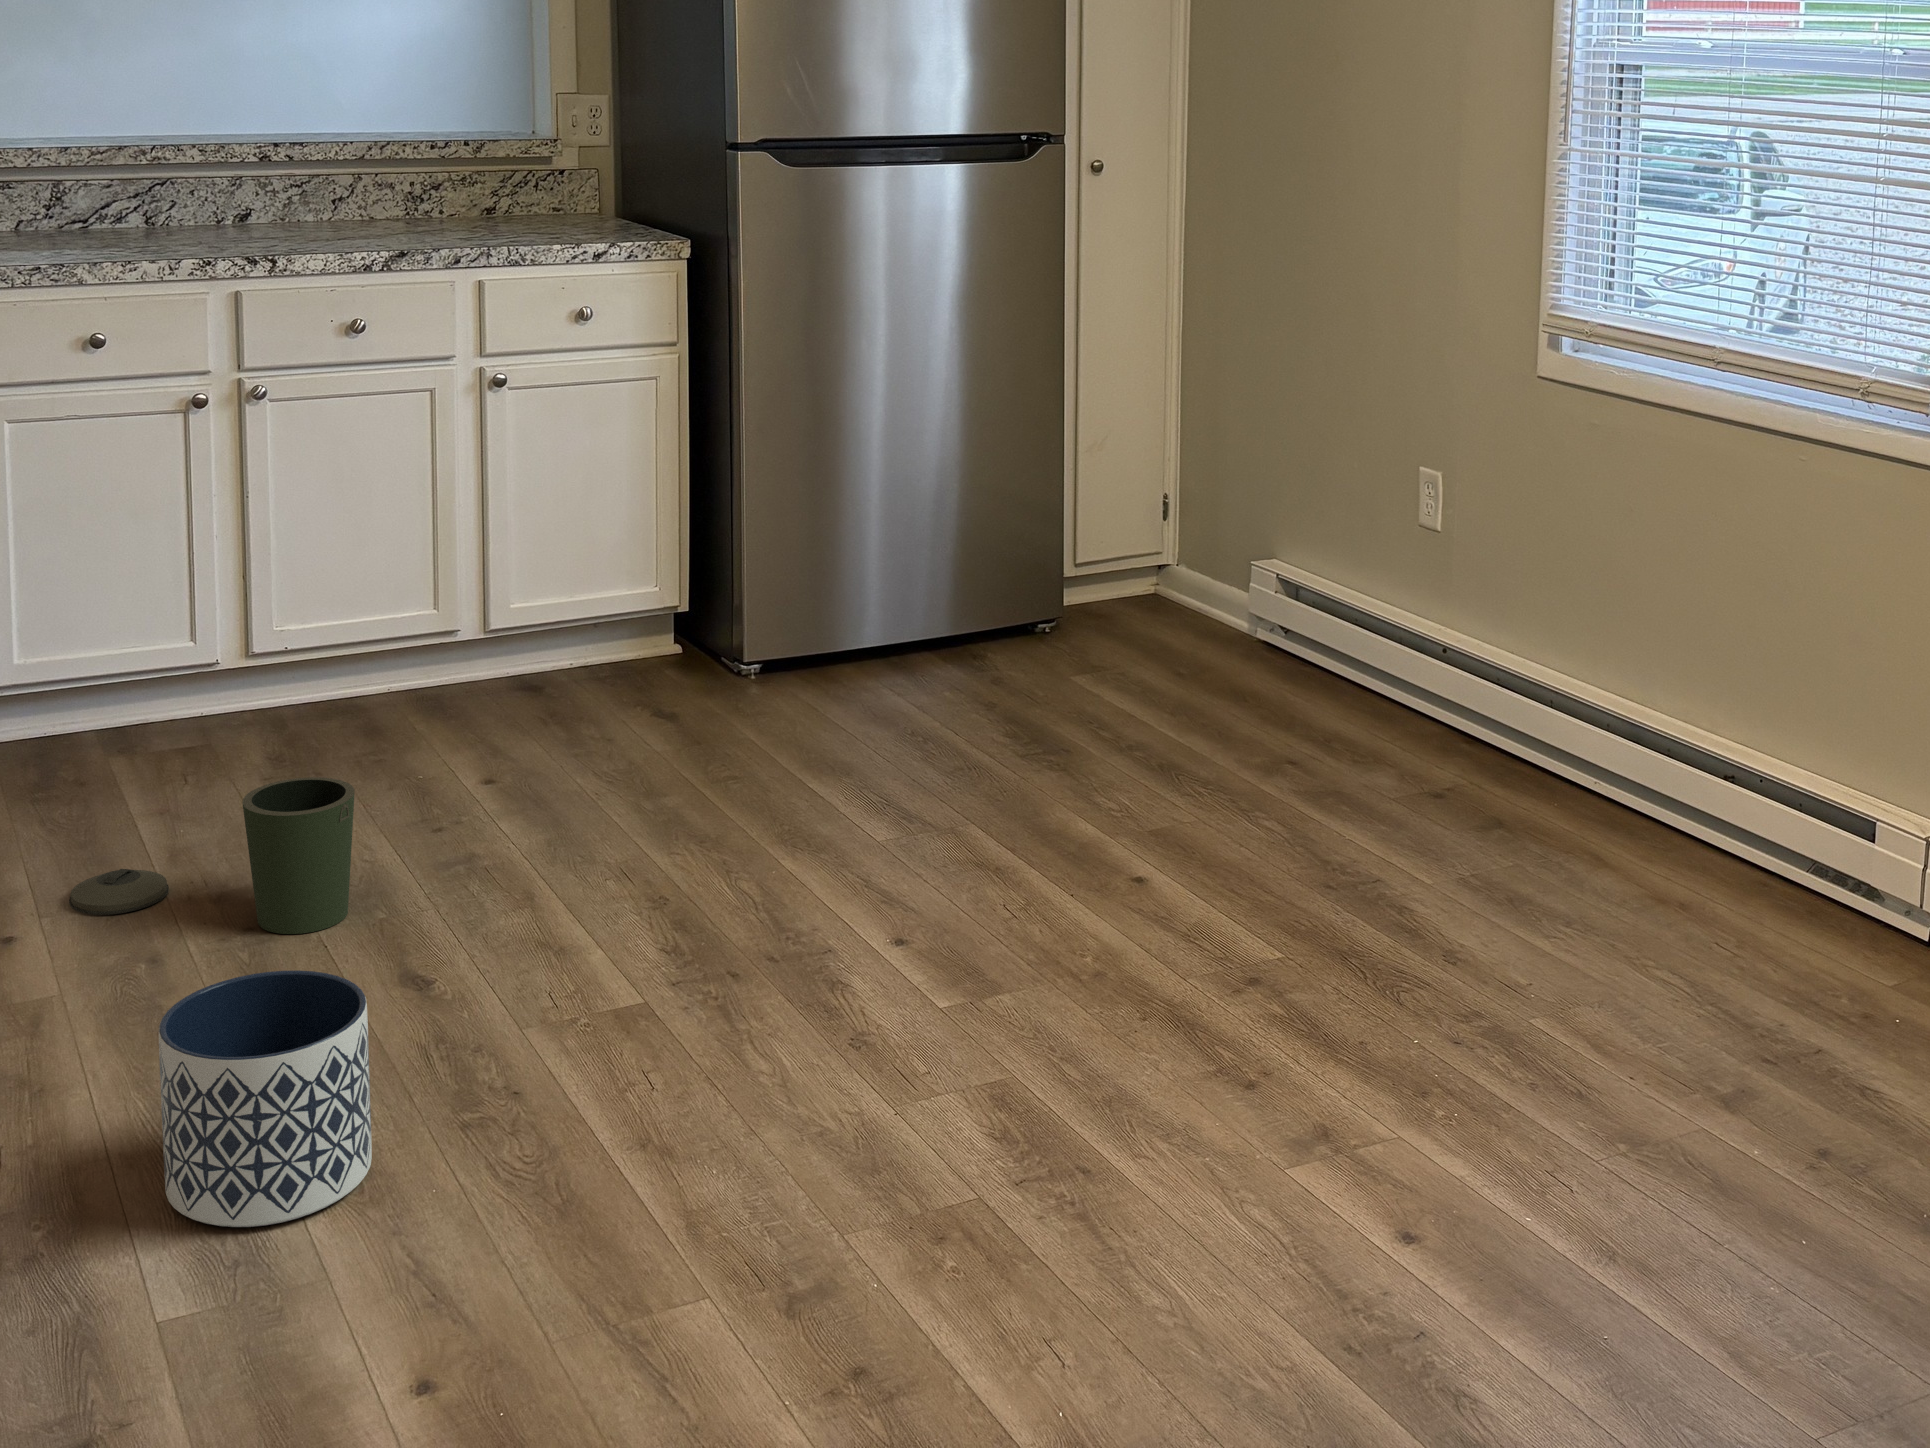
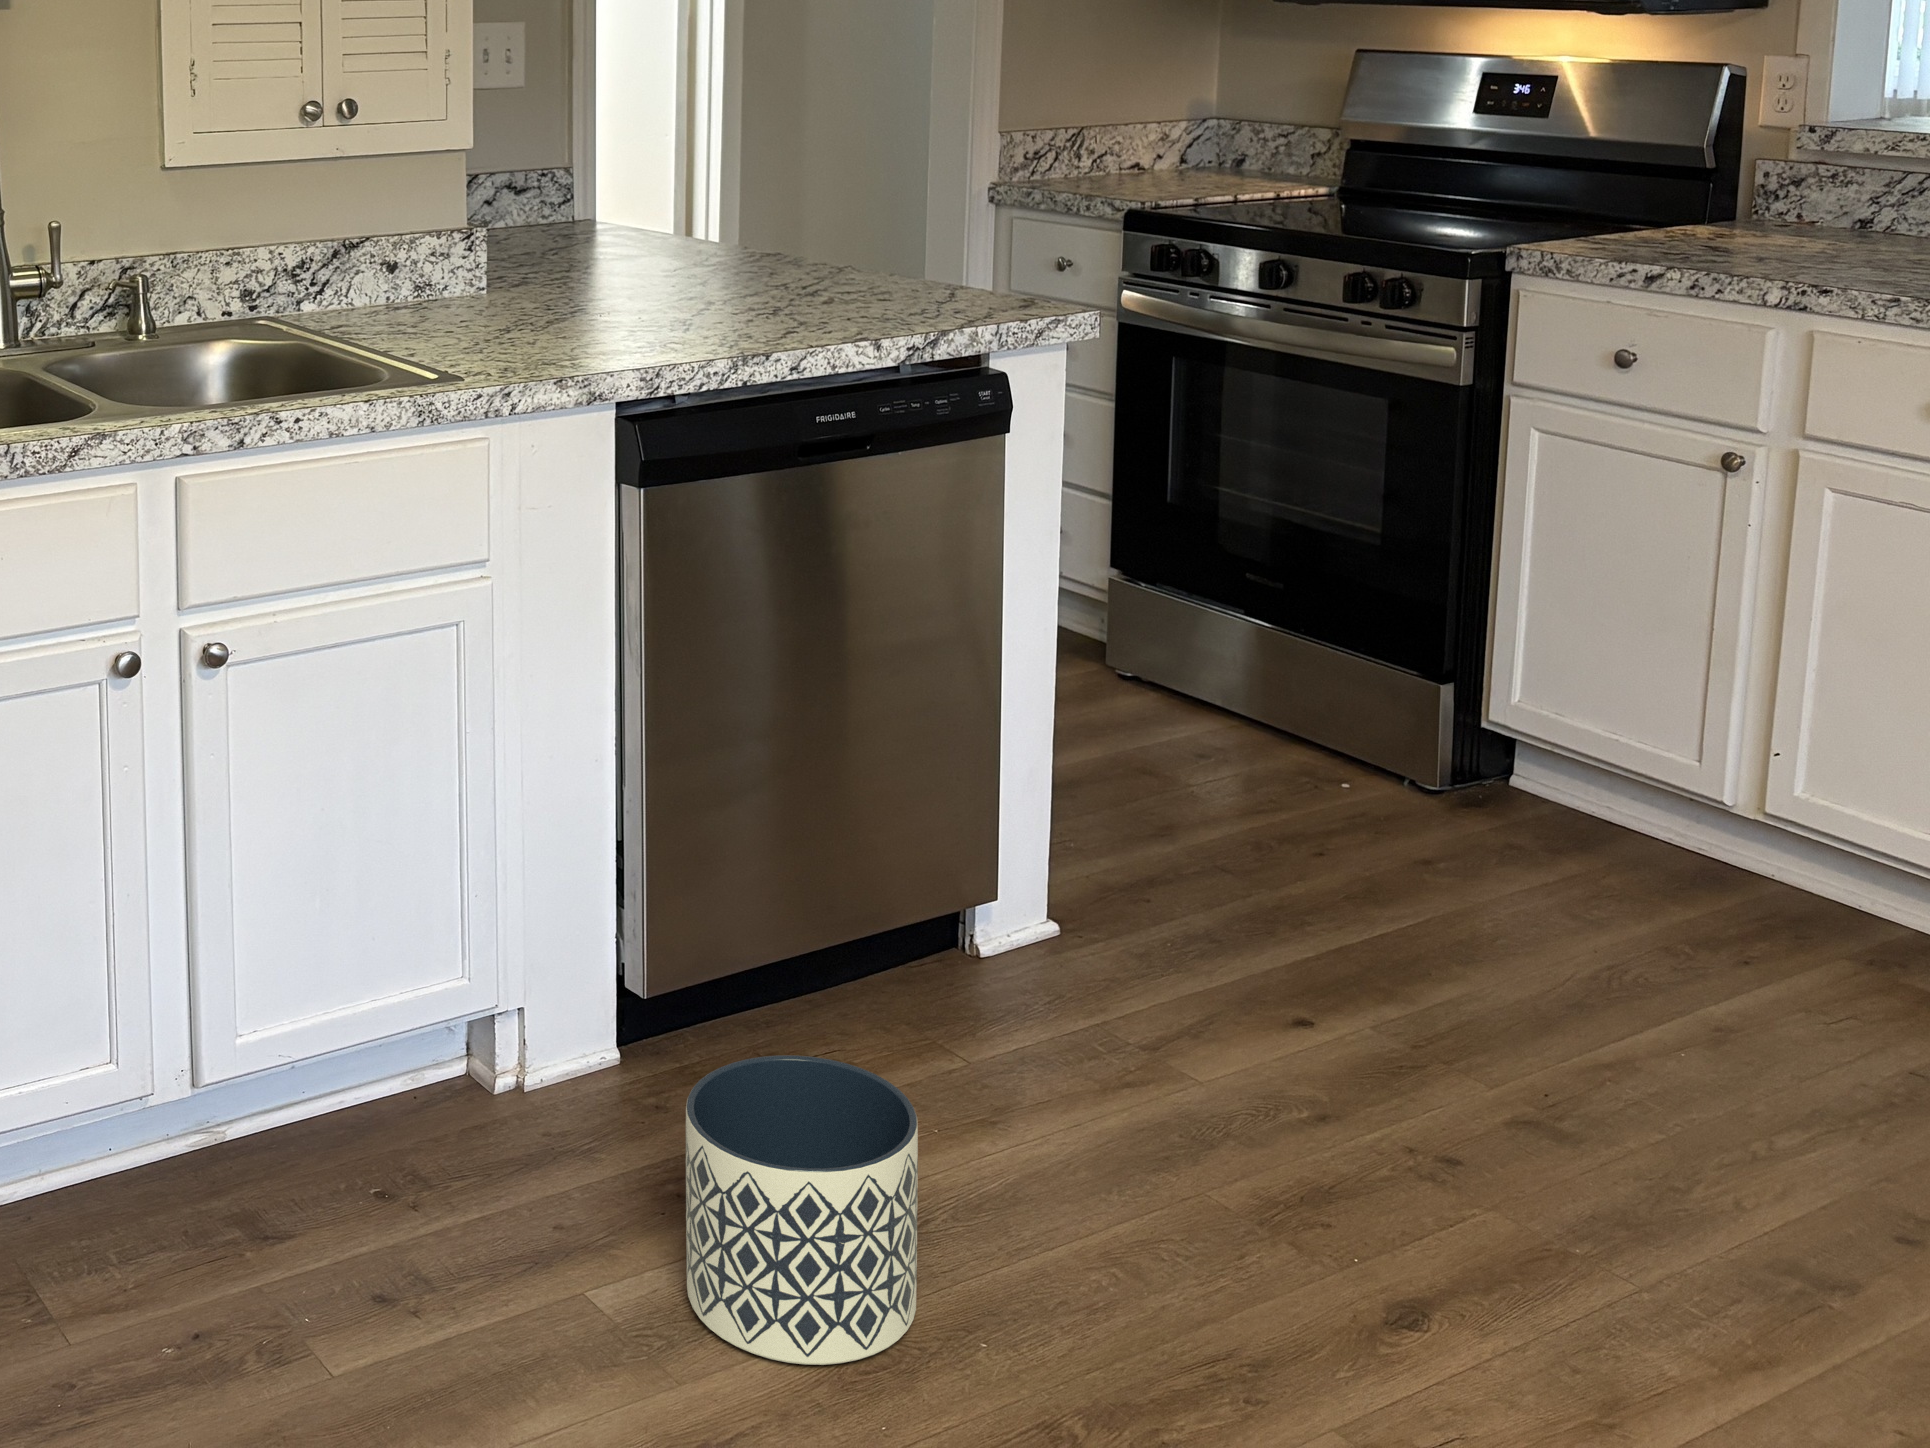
trash can: present [69,777,355,934] -> none [1388,1013,1584,1248]

